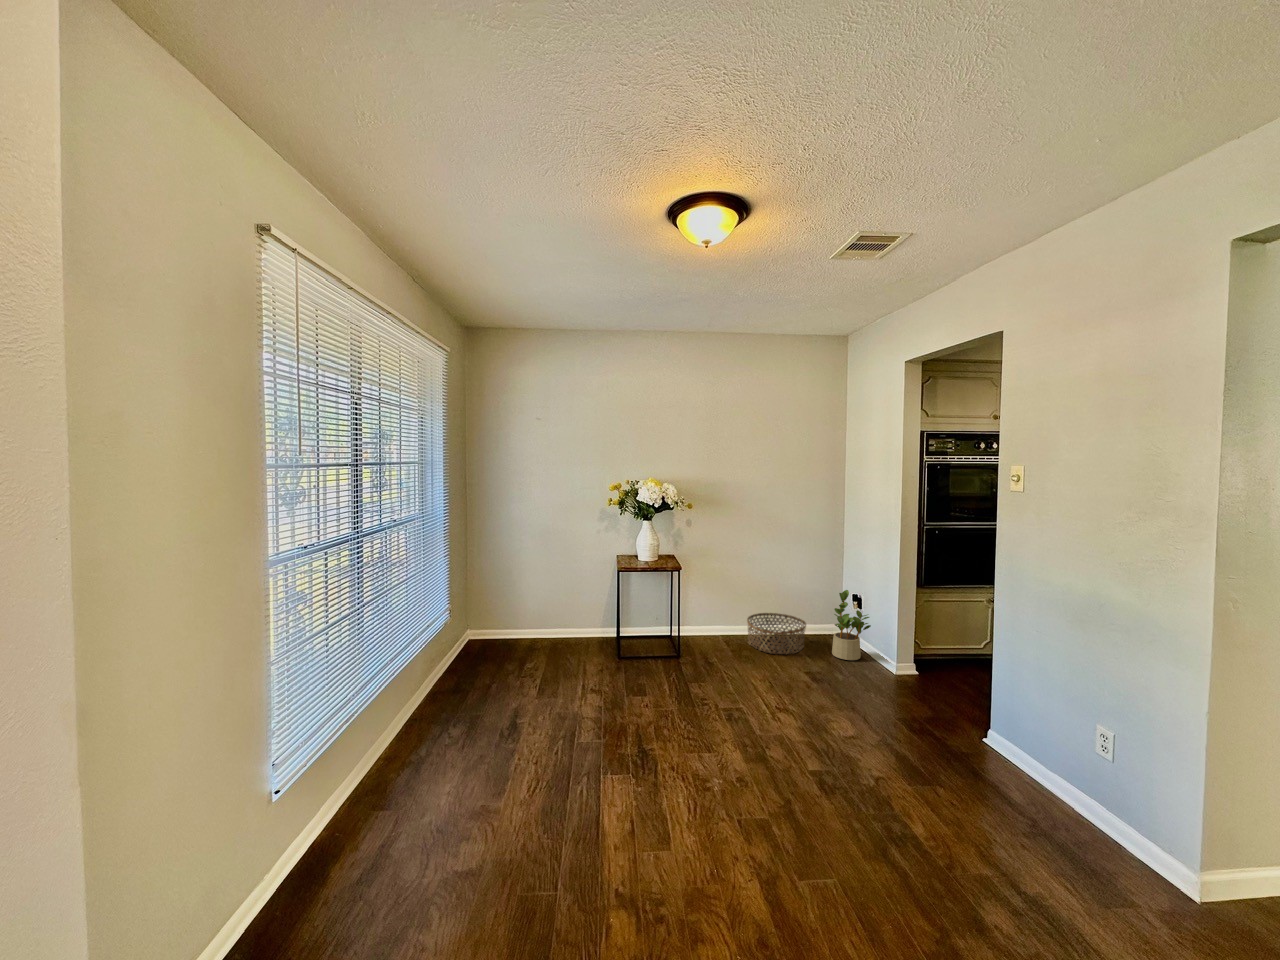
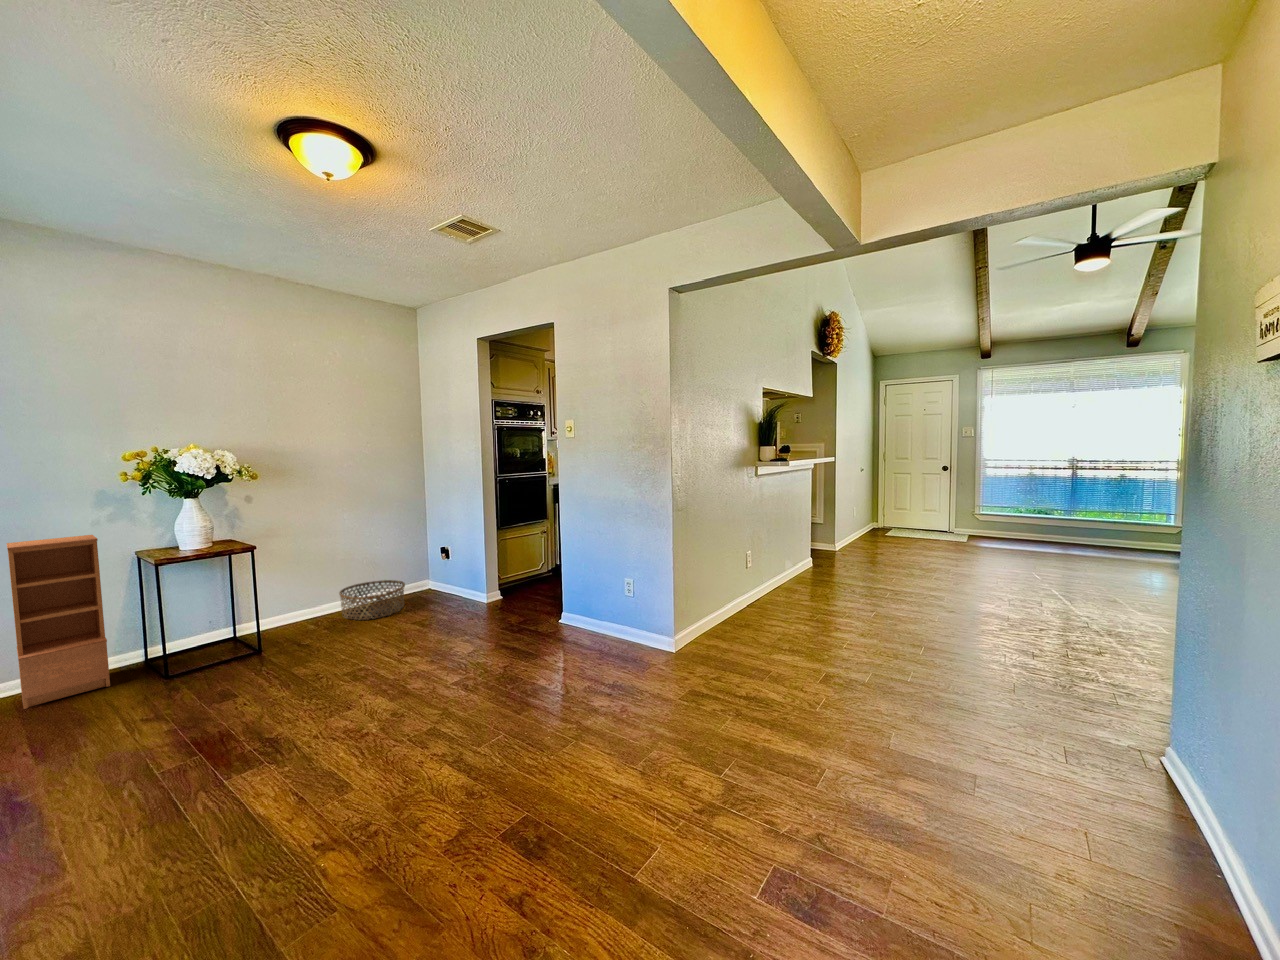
bookcase: none [556,540,597,650] -> present [7,535,110,709]
potted plant: present [832,590,871,660] -> none [432,542,464,604]

